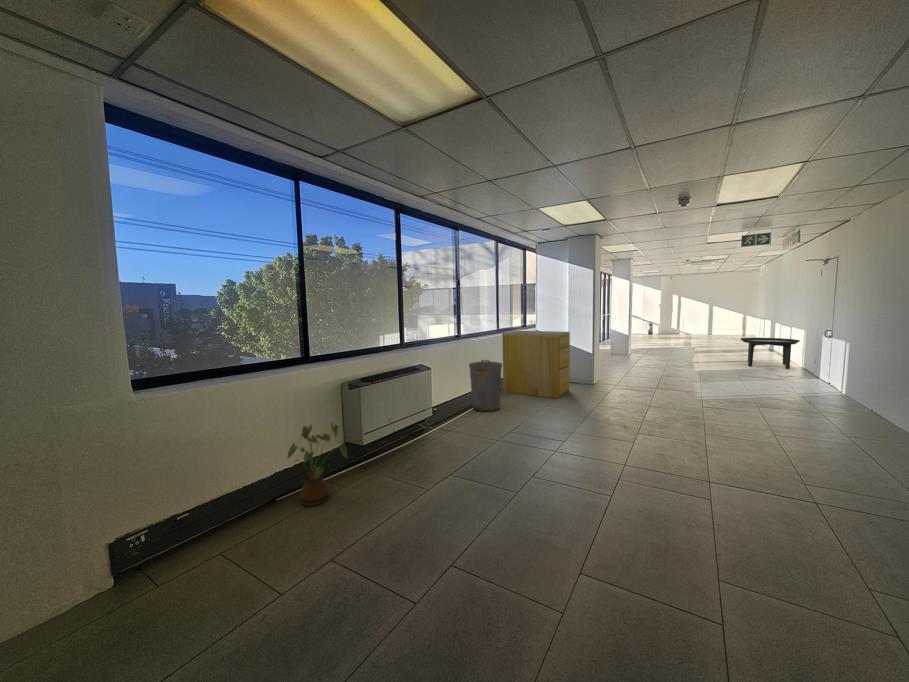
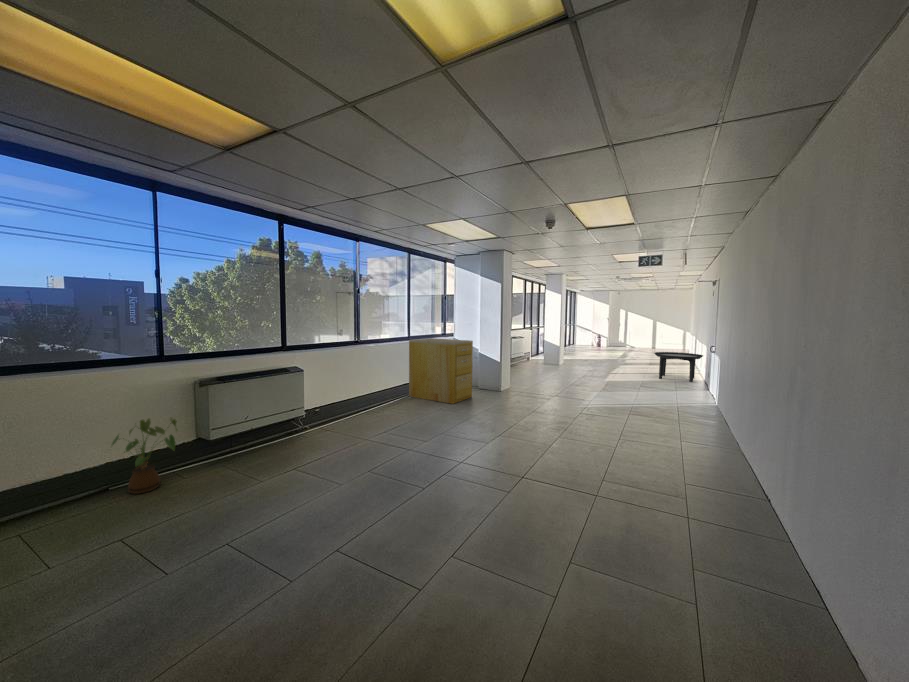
trash can: present [469,360,502,412] -> none [363,365,394,415]

